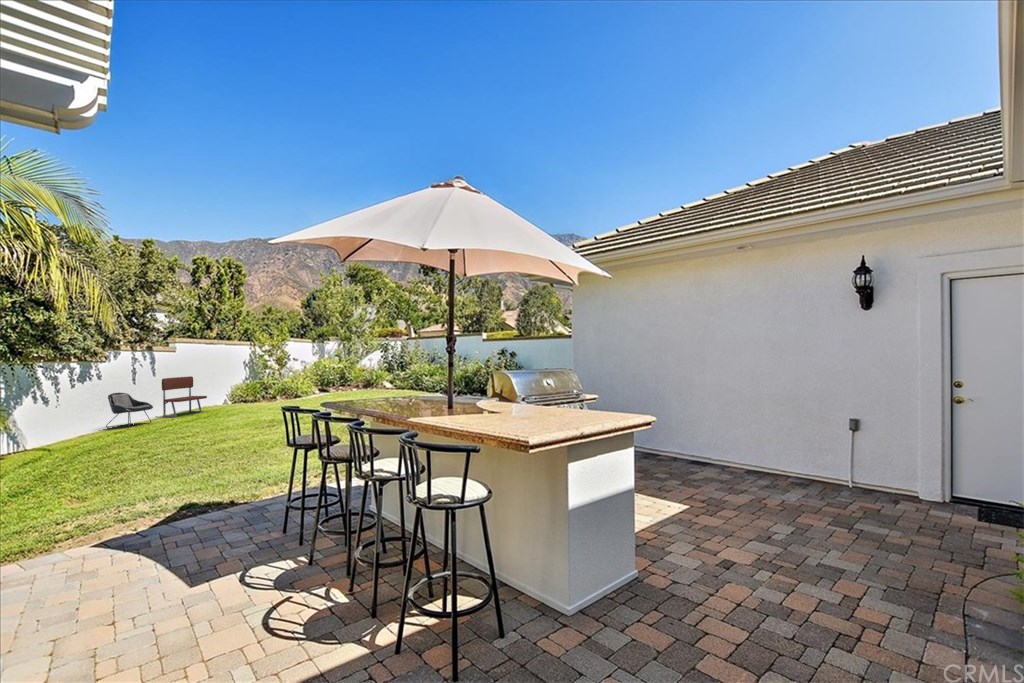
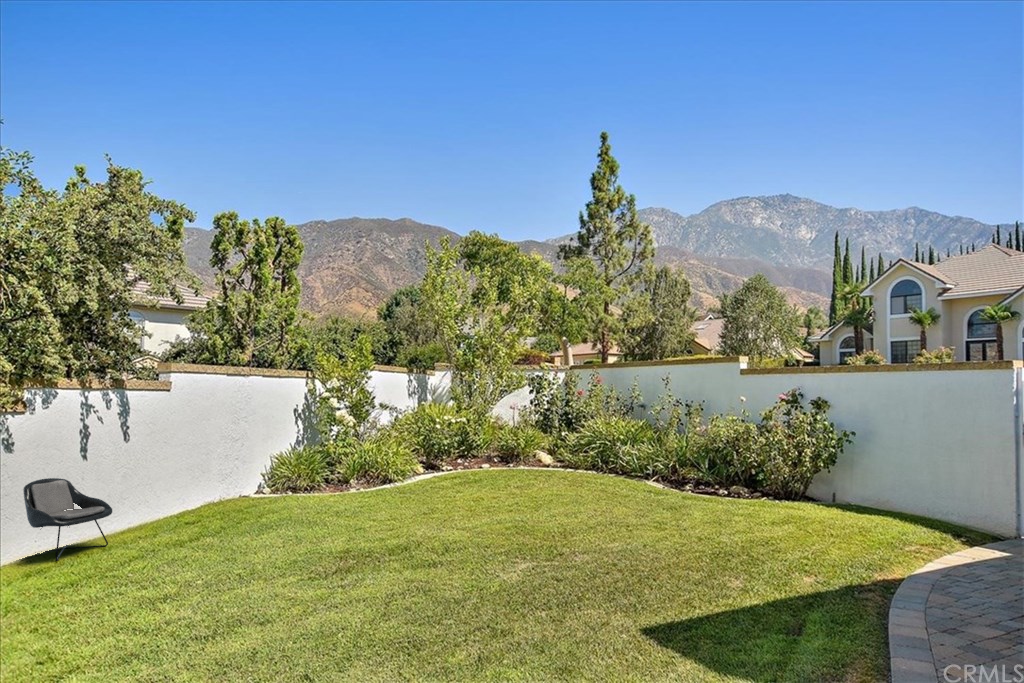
bench: present [162,376,207,417] -> none [138,440,223,527]

